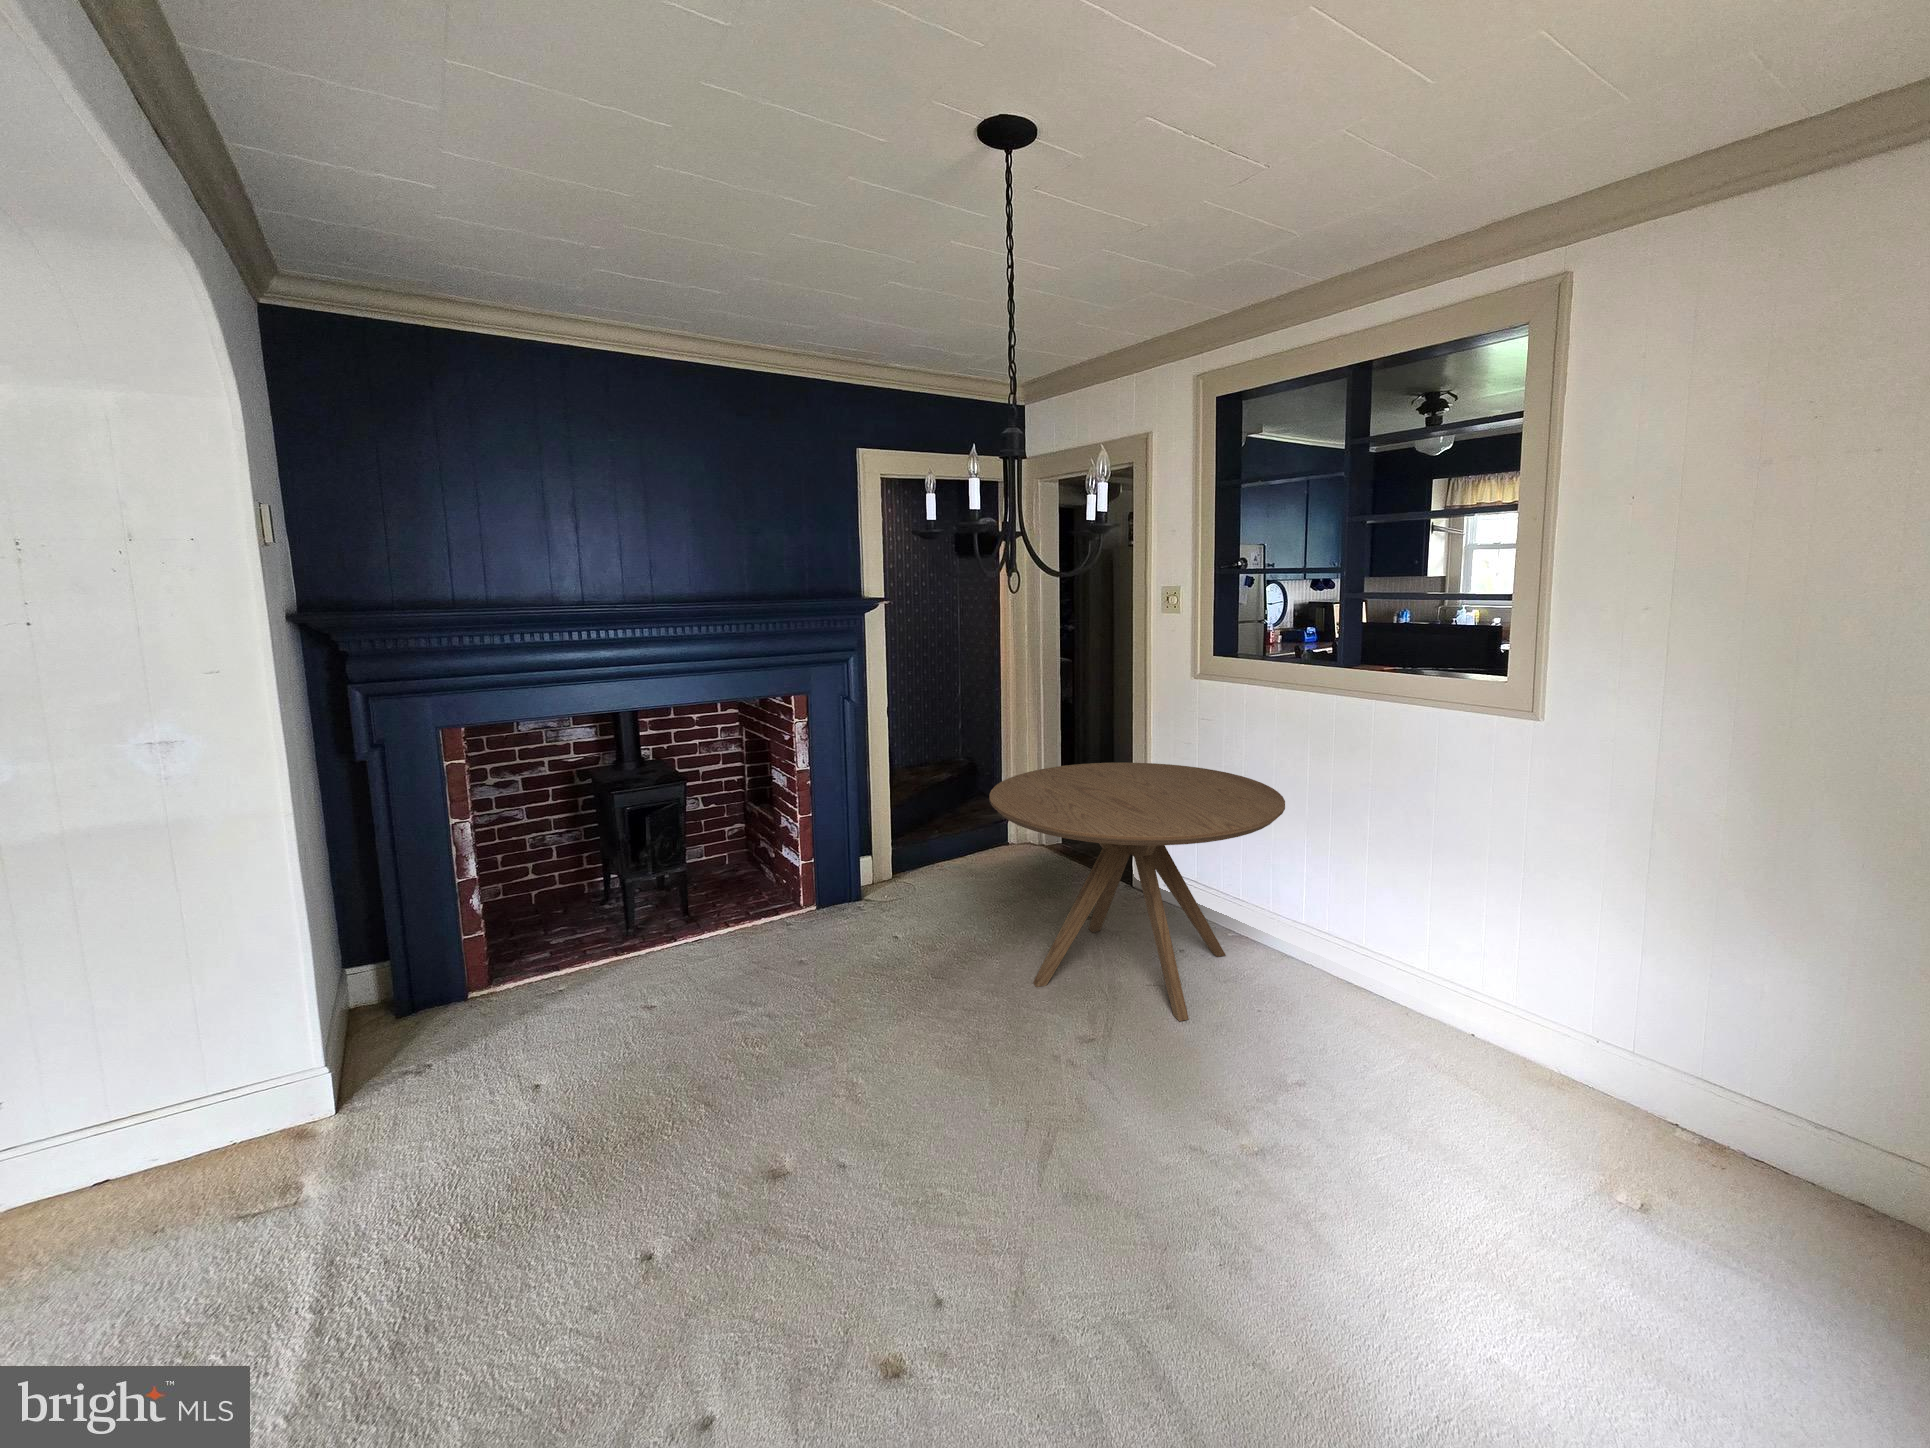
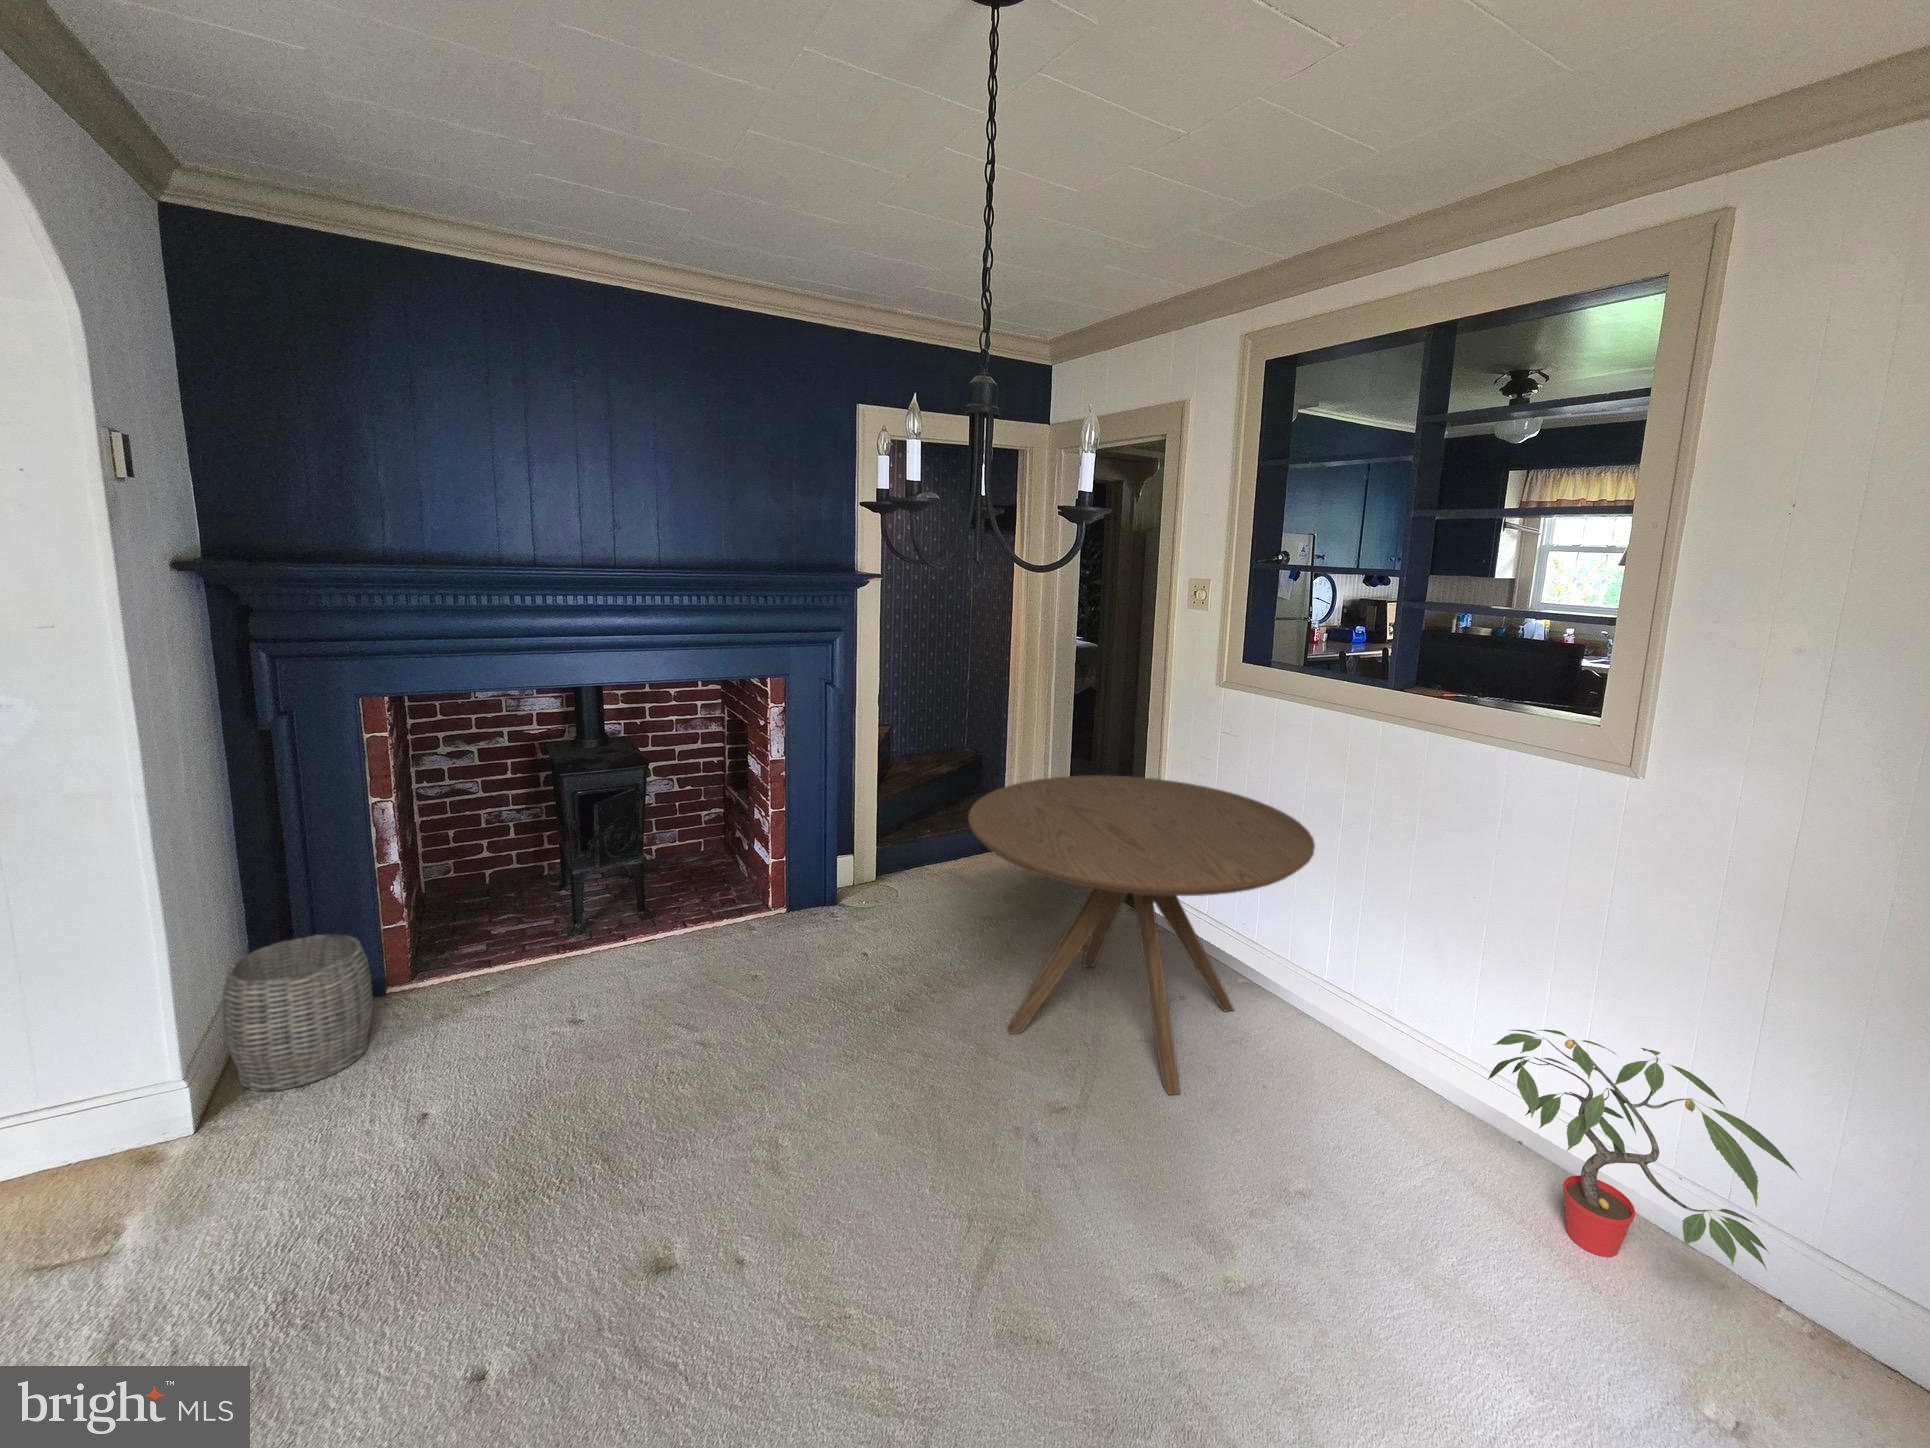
potted plant: none [1439,928,1684,1105] -> present [1488,1030,1797,1270]
woven basket: none [345,939,472,1078] -> present [222,934,373,1091]

